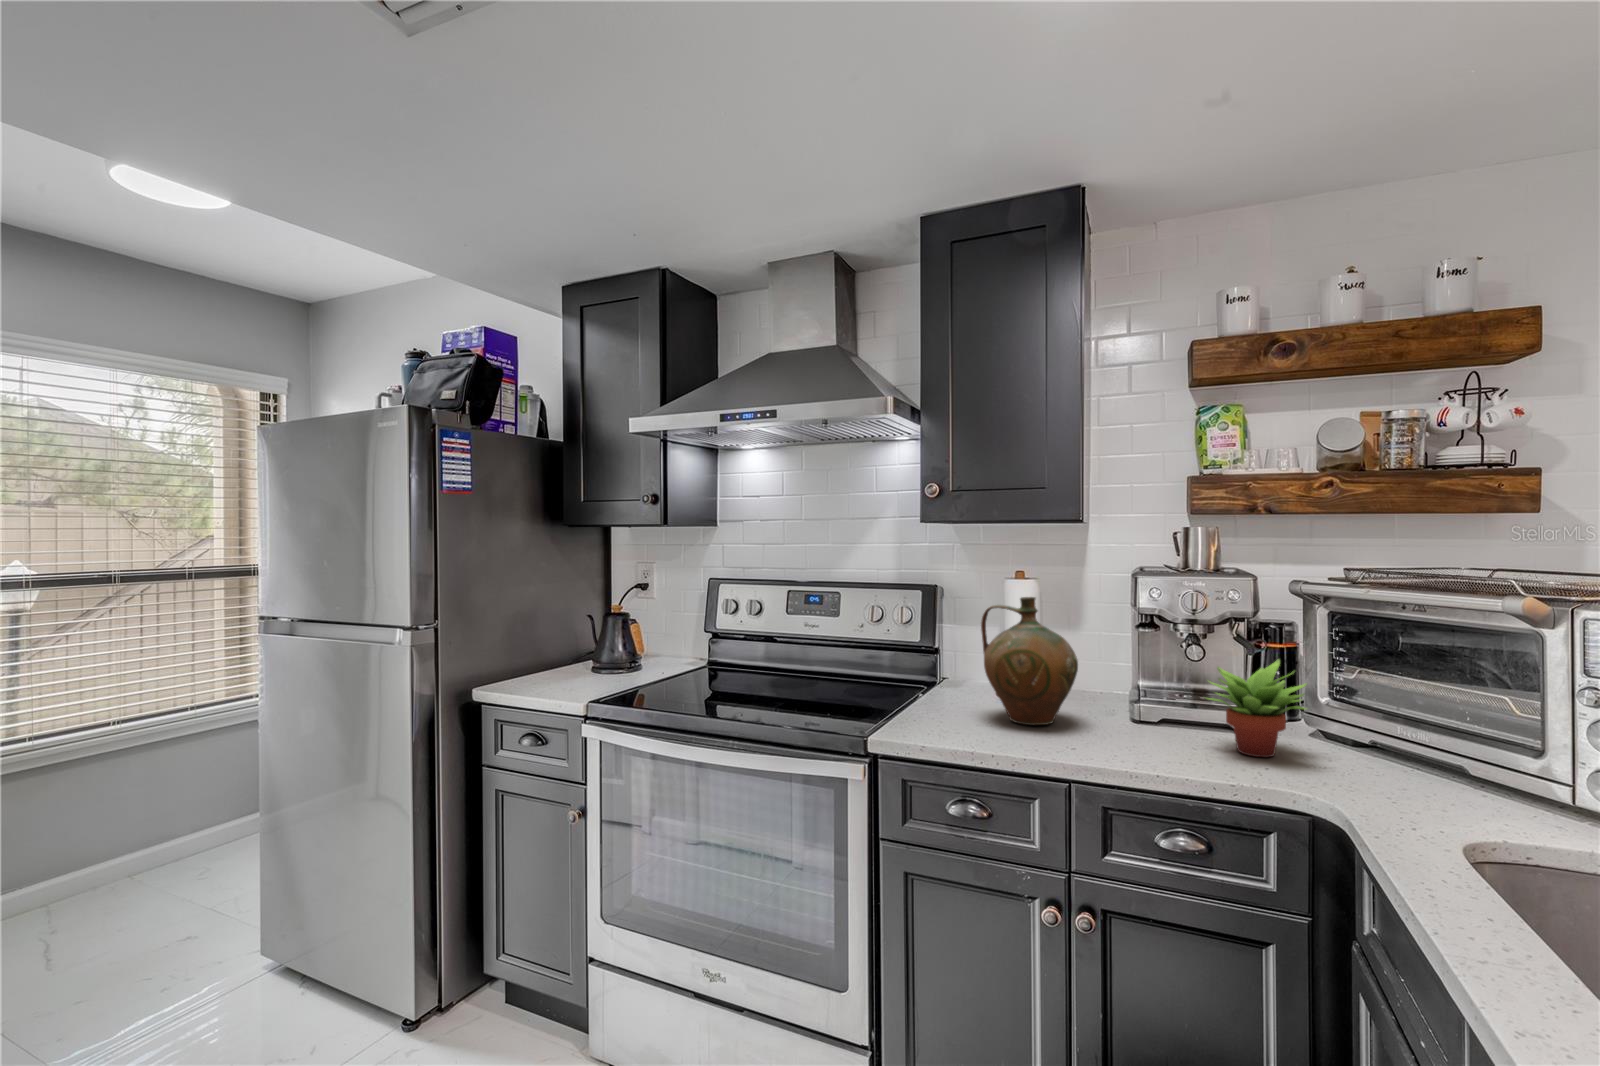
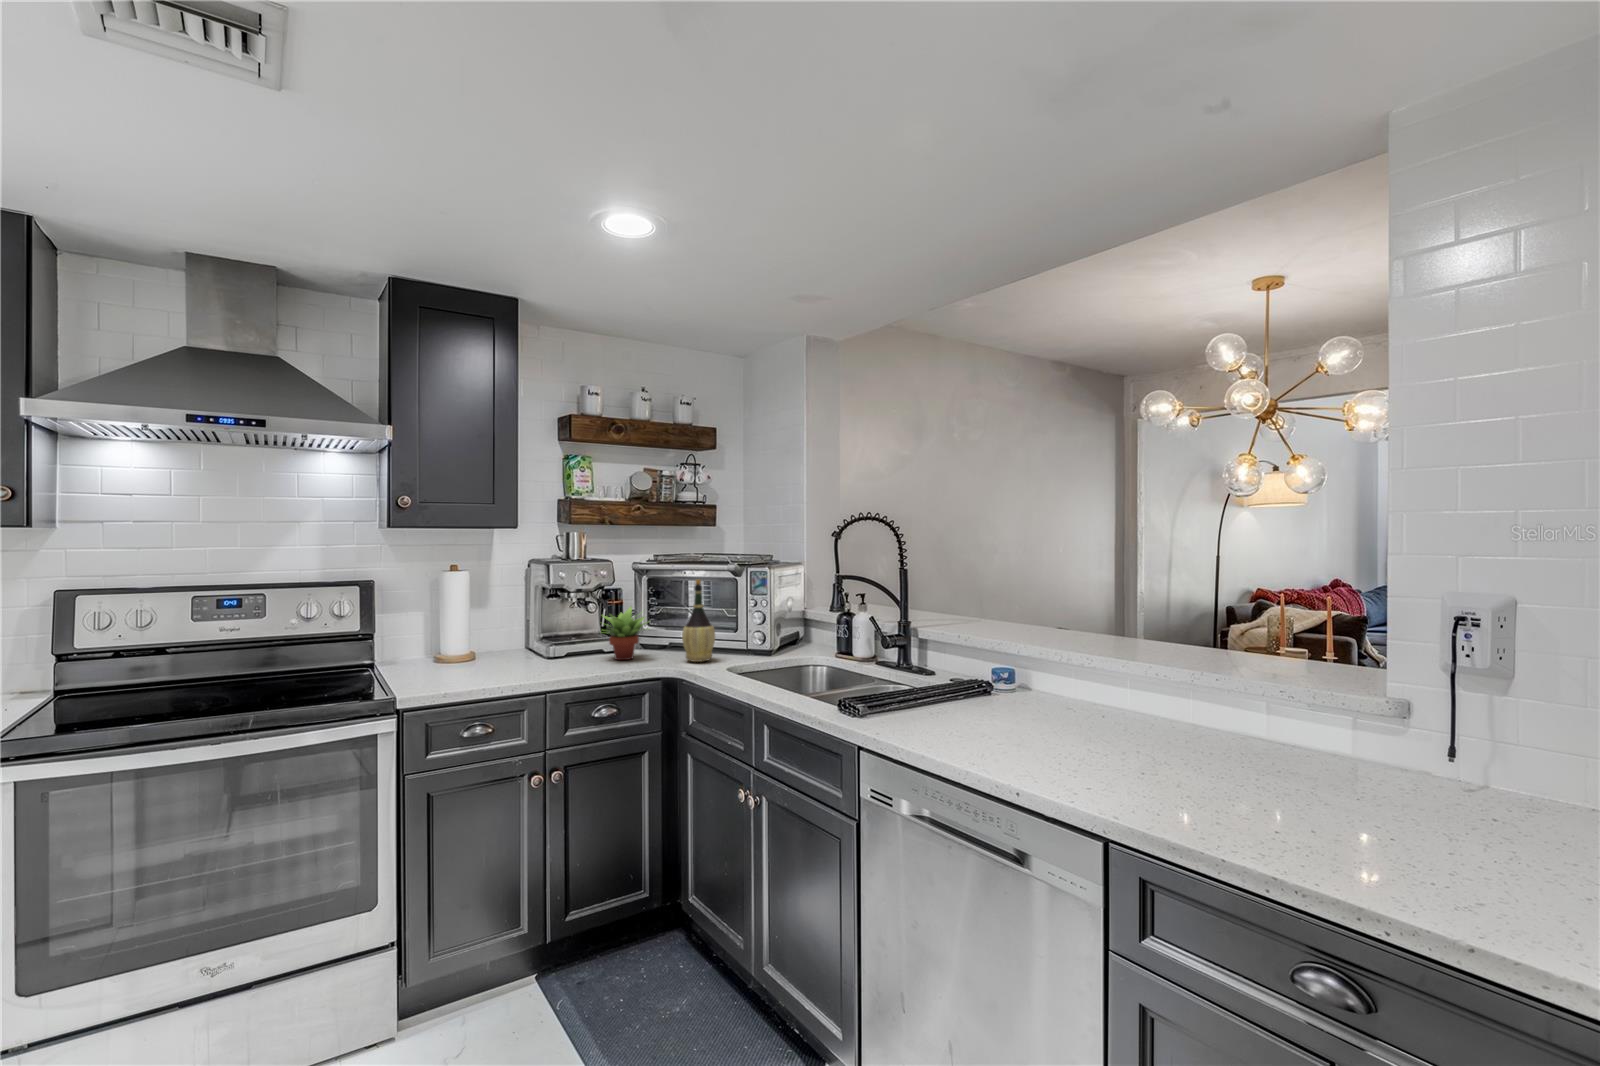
ceramic jug: present [981,597,1078,725] -> none [450,582,522,672]
wine bottle: none [1372,624,1464,805] -> present [682,579,715,662]

